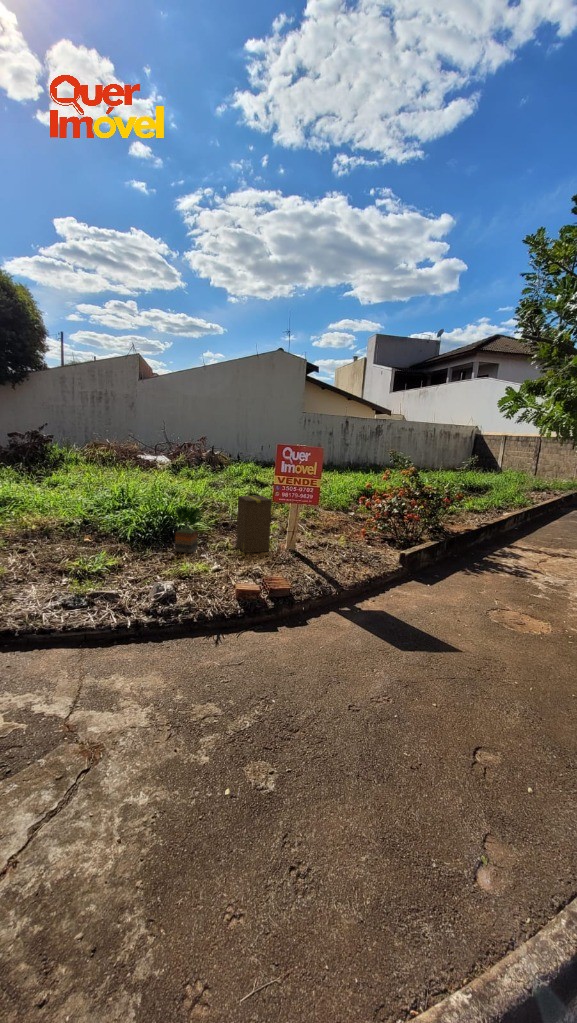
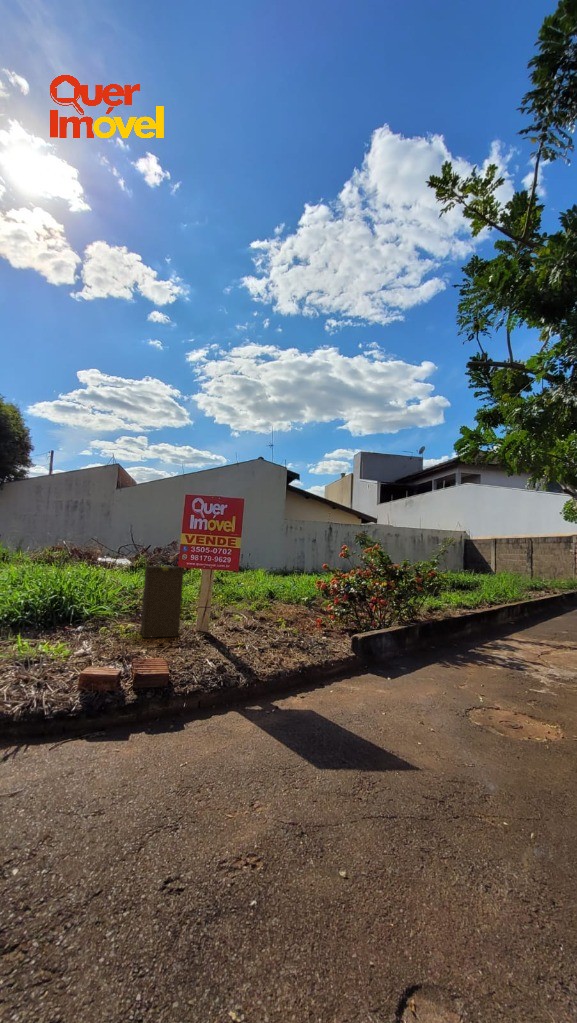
potted tree: present [175,506,203,553] -> none [50,576,96,638]

